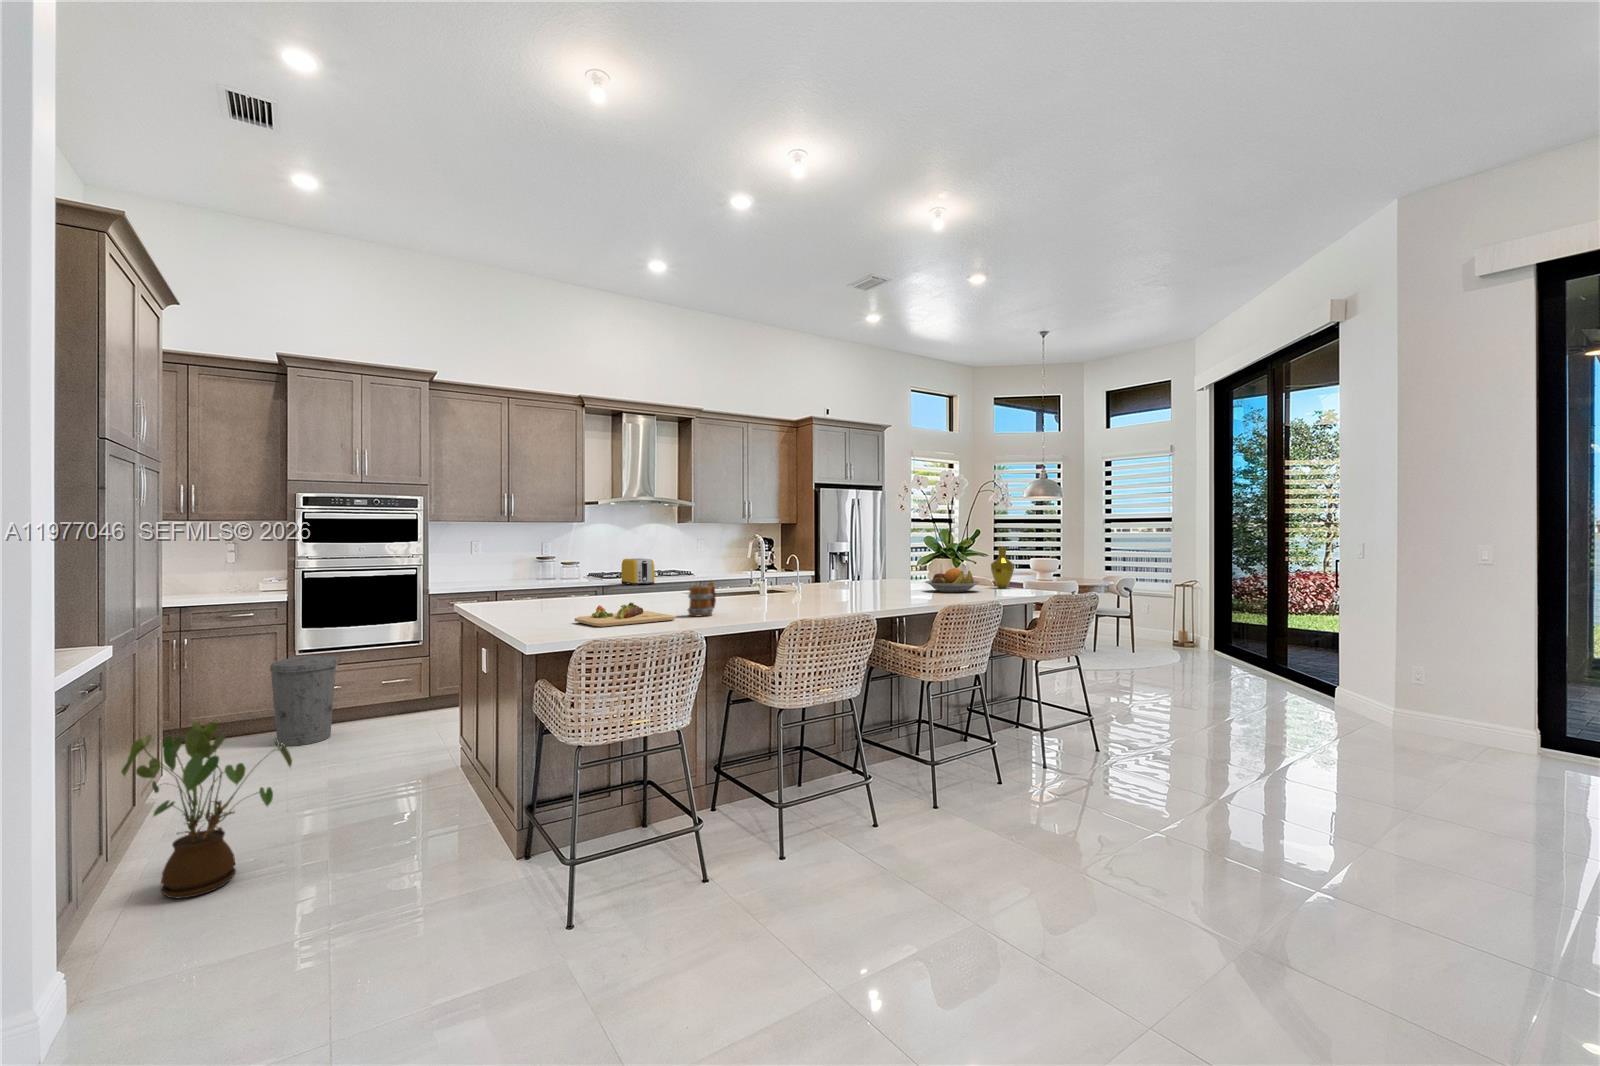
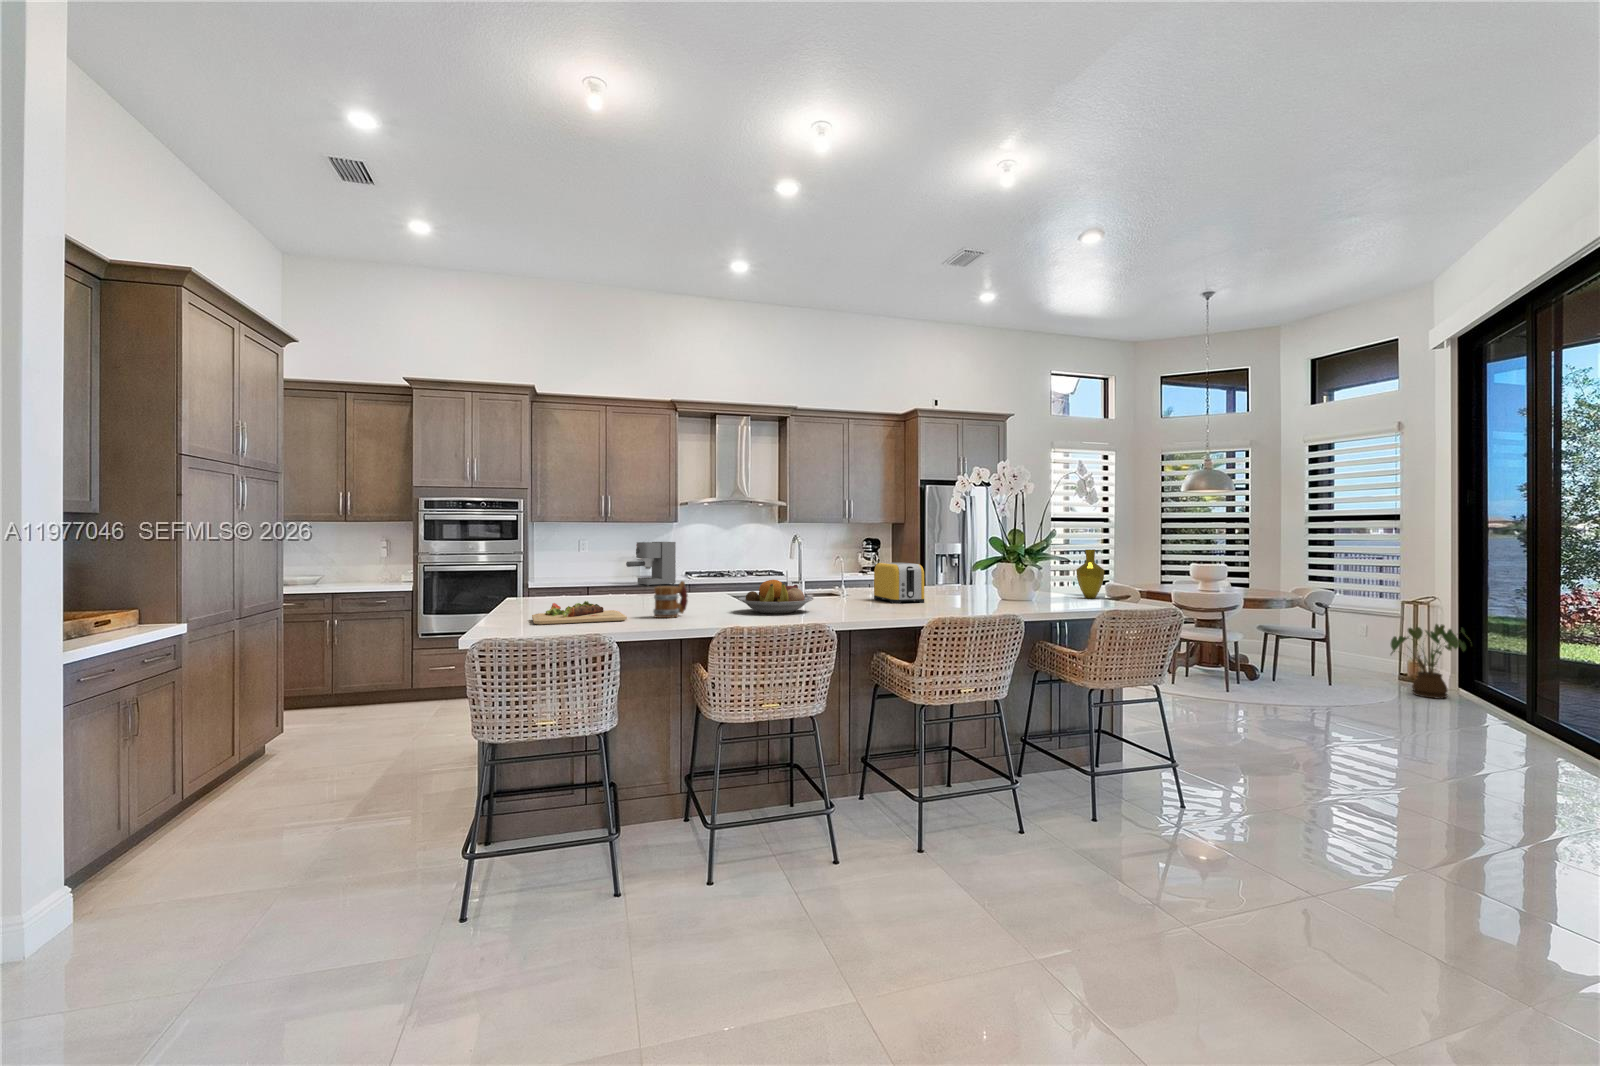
coffee maker: none [538,542,590,588] -> present [626,542,676,586]
toaster: present [622,558,654,586] -> present [874,563,924,604]
fruit bowl: present [925,568,980,592] -> present [738,580,814,614]
trash can: present [270,655,339,746] -> none [391,639,447,716]
house plant: present [122,722,292,898] -> present [1391,624,1466,699]

